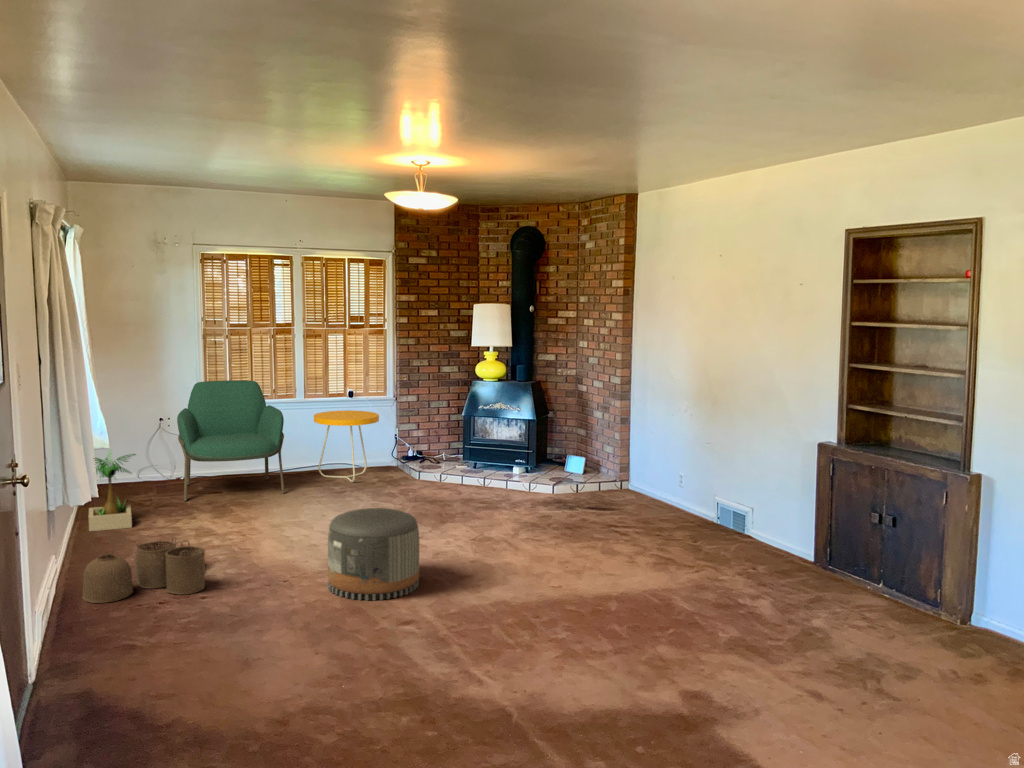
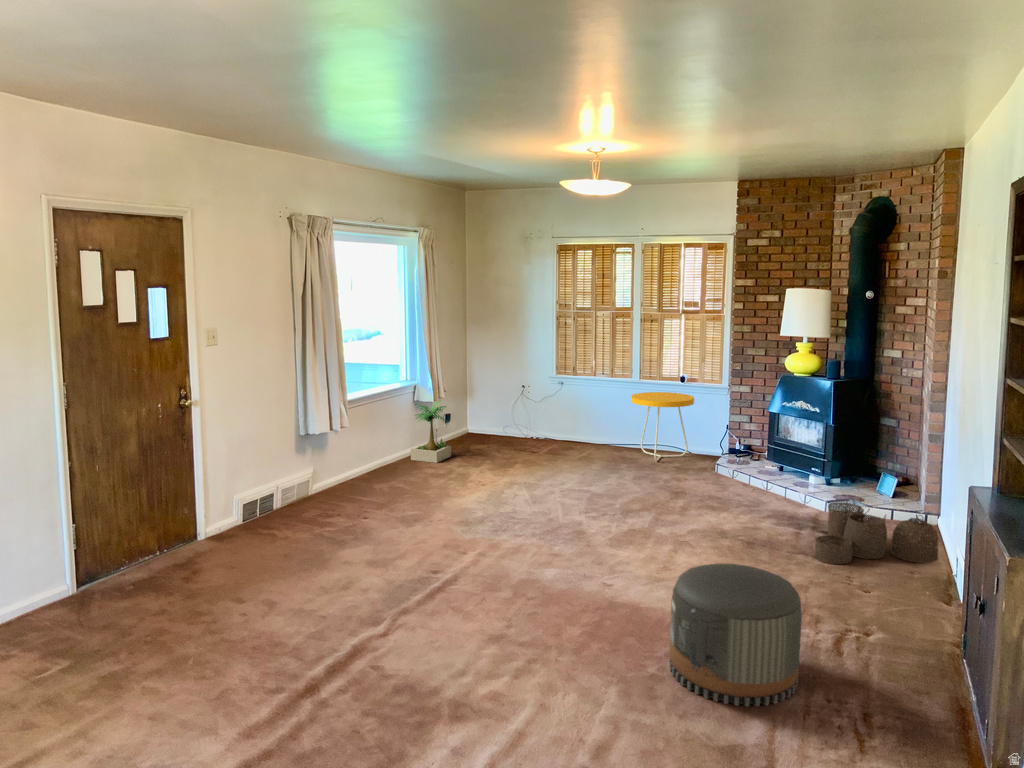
armchair: present [177,380,285,501] -> none [507,356,599,460]
pouf: present [328,508,420,600] -> present [670,564,802,706]
woven basket: present [83,537,205,603] -> present [815,498,938,564]

